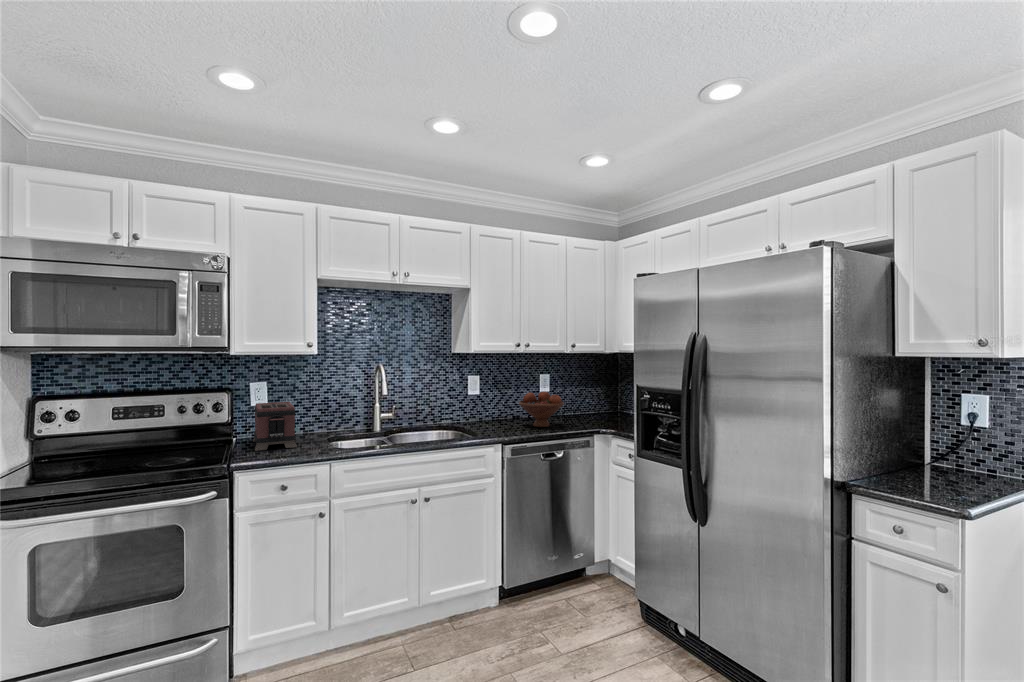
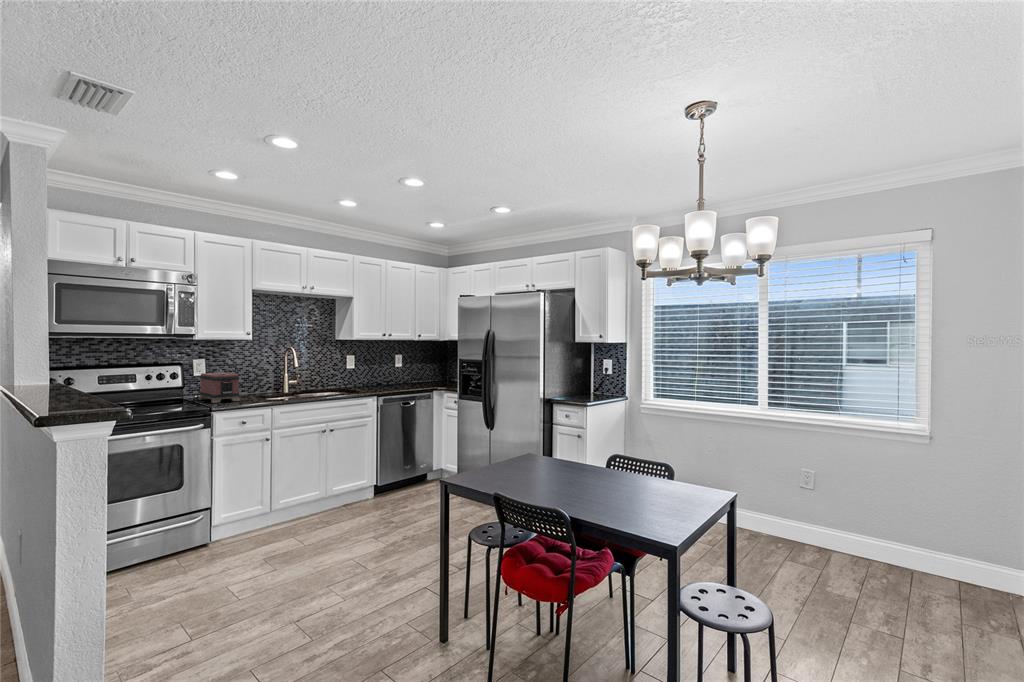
fruit bowl: present [519,392,564,427] -> none [383,365,413,388]

